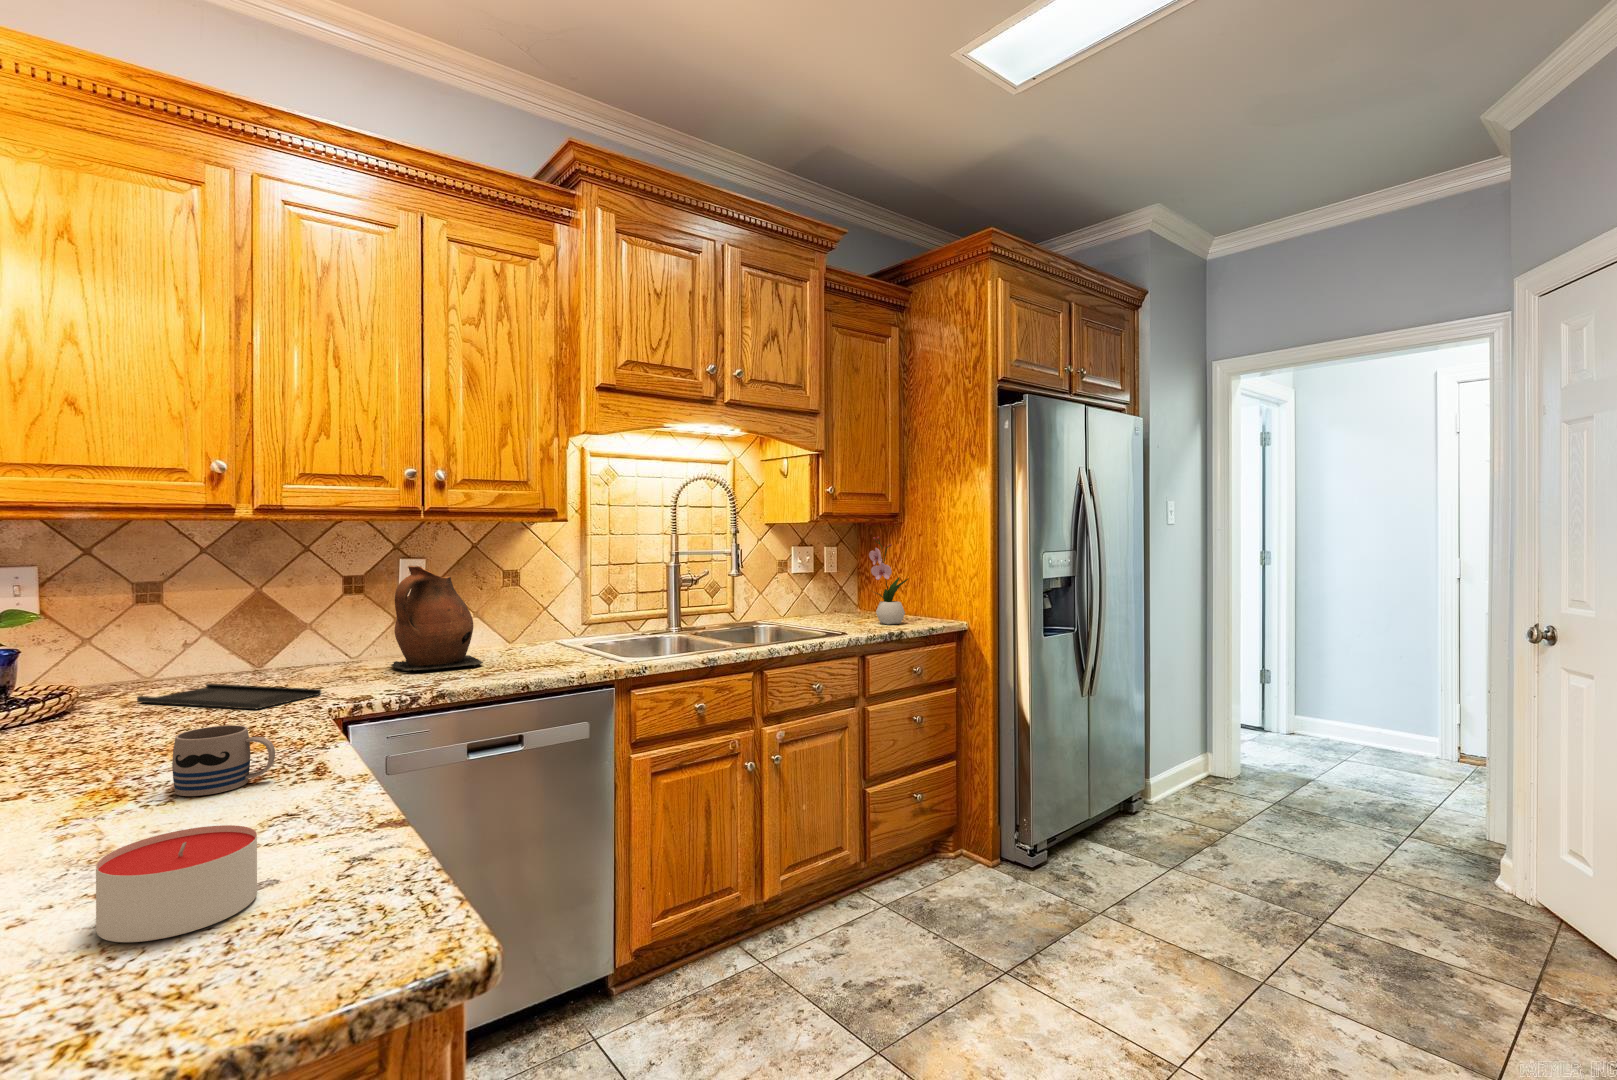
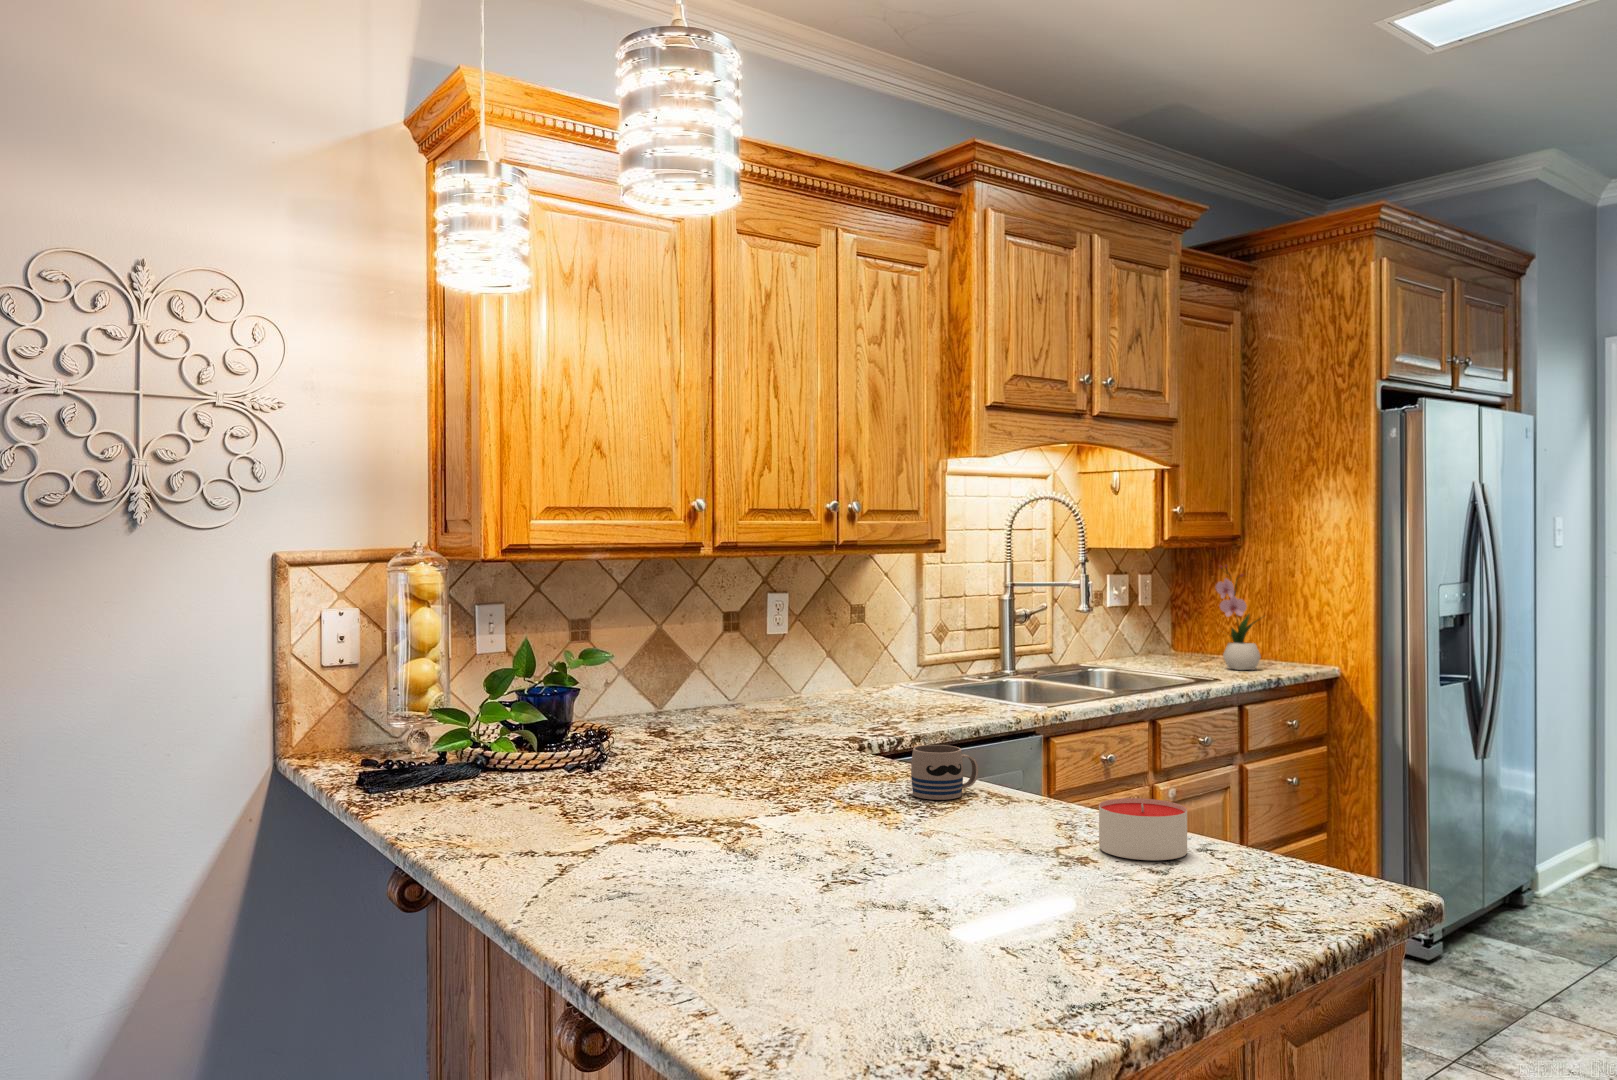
ceramic pitcher: present [391,566,483,671] -> none [782,603,885,714]
tray: present [137,683,321,709] -> none [638,724,799,746]

